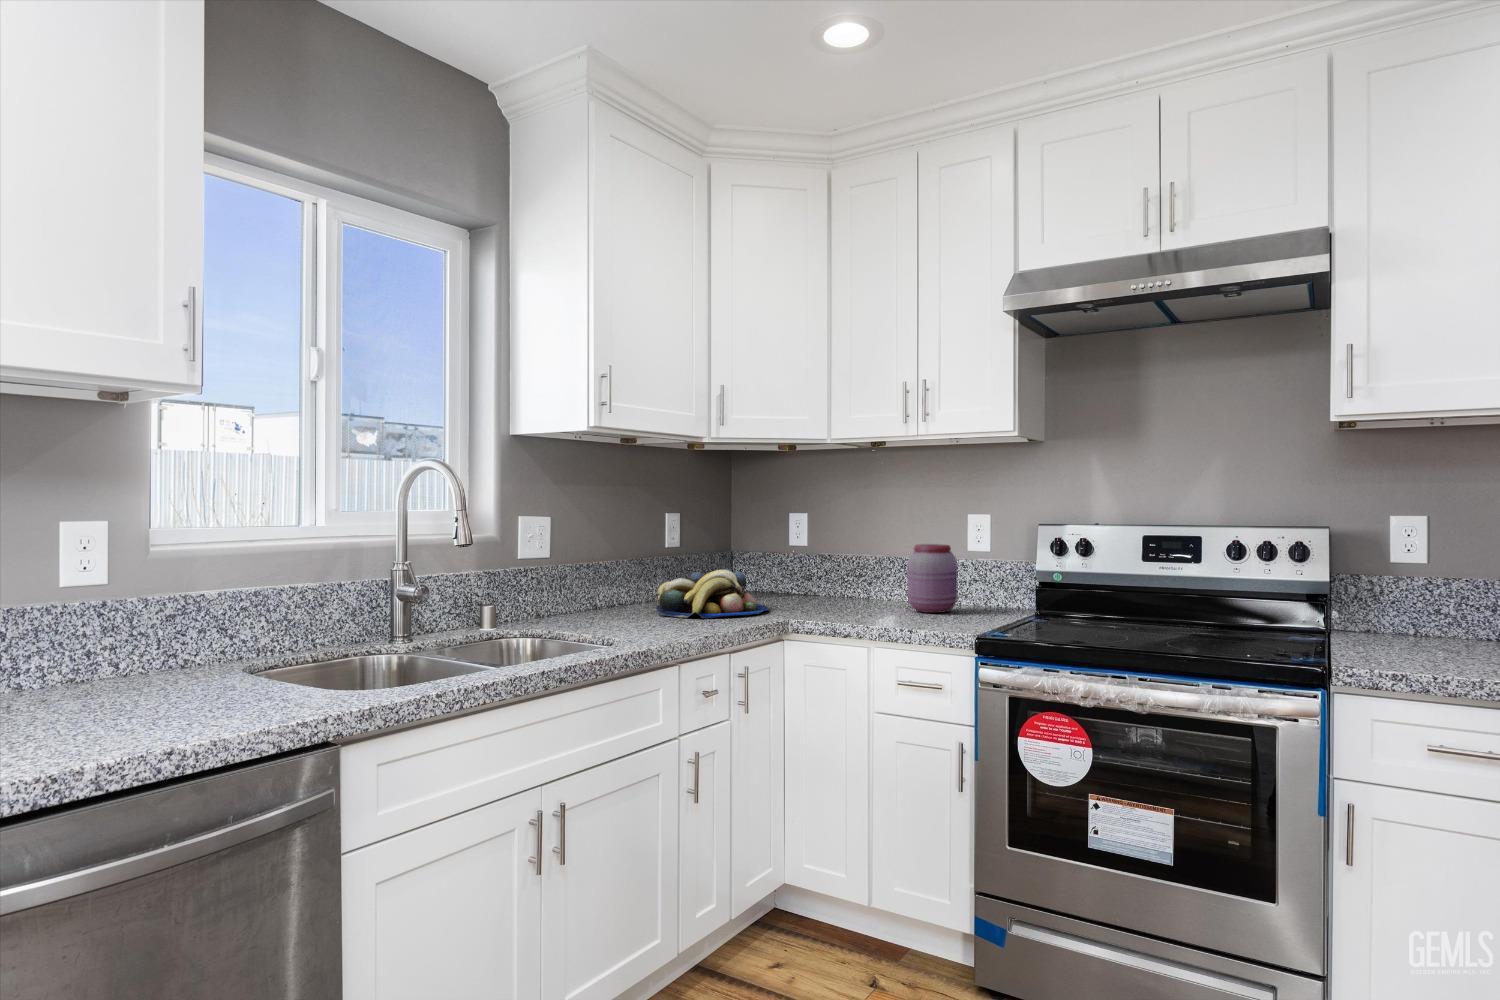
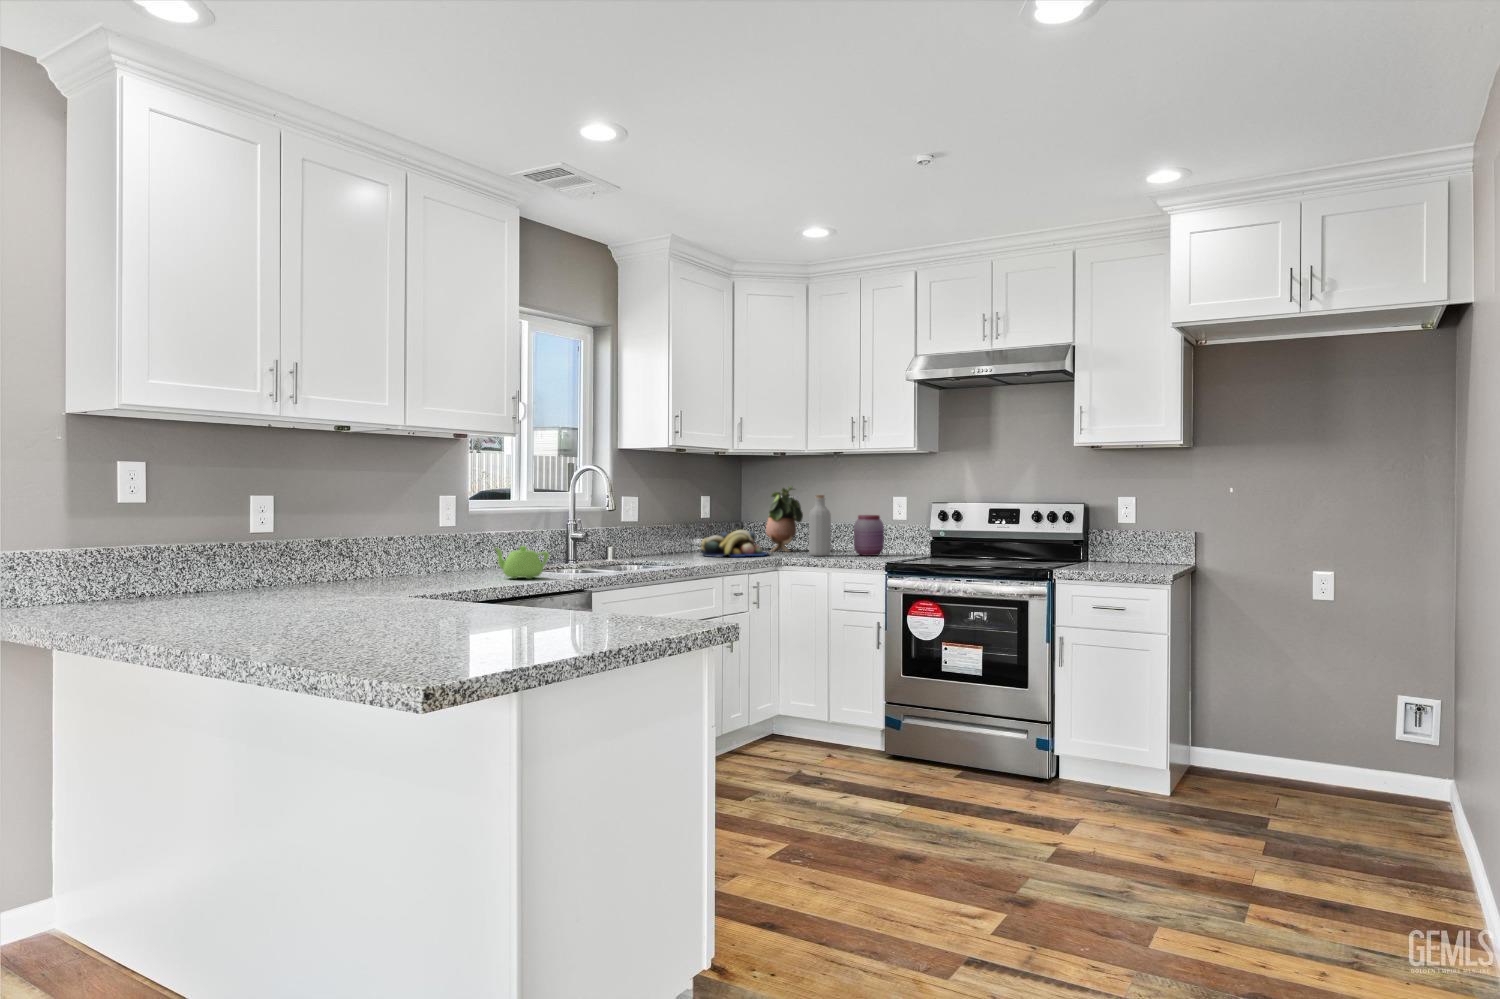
potted plant: none [765,497,823,601] -> present [766,486,803,551]
bottle: none [834,512,870,614] -> present [809,495,831,556]
teapot: none [96,643,230,725] -> present [495,546,549,579]

